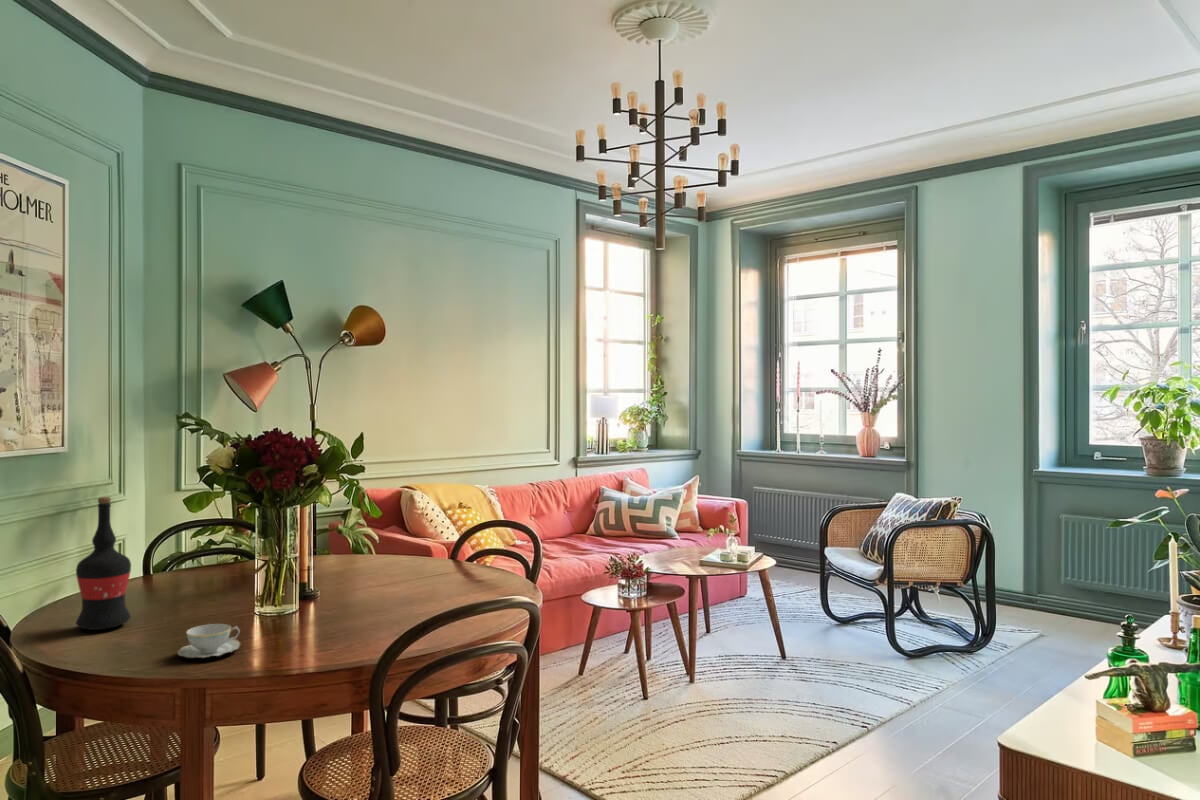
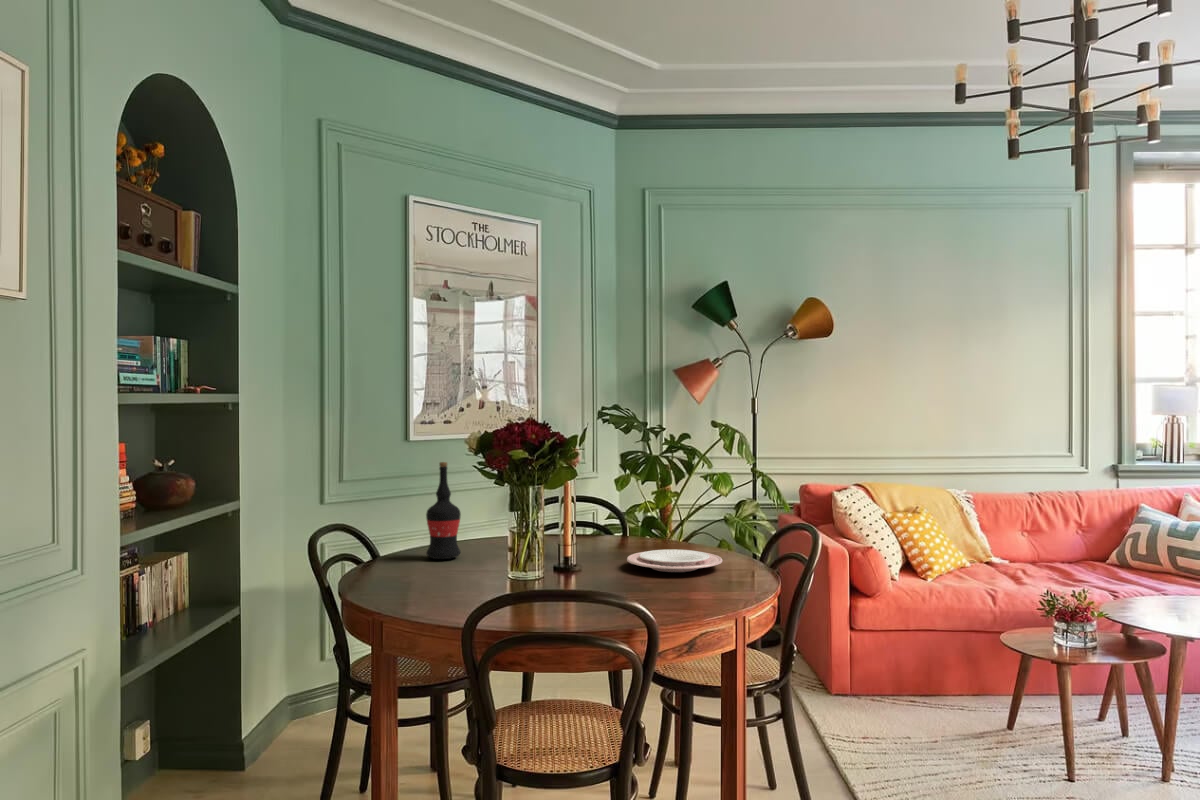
plate: none [356,568,459,594] -> present [627,550,722,572]
teacup: present [177,624,240,658] -> none [438,563,483,585]

